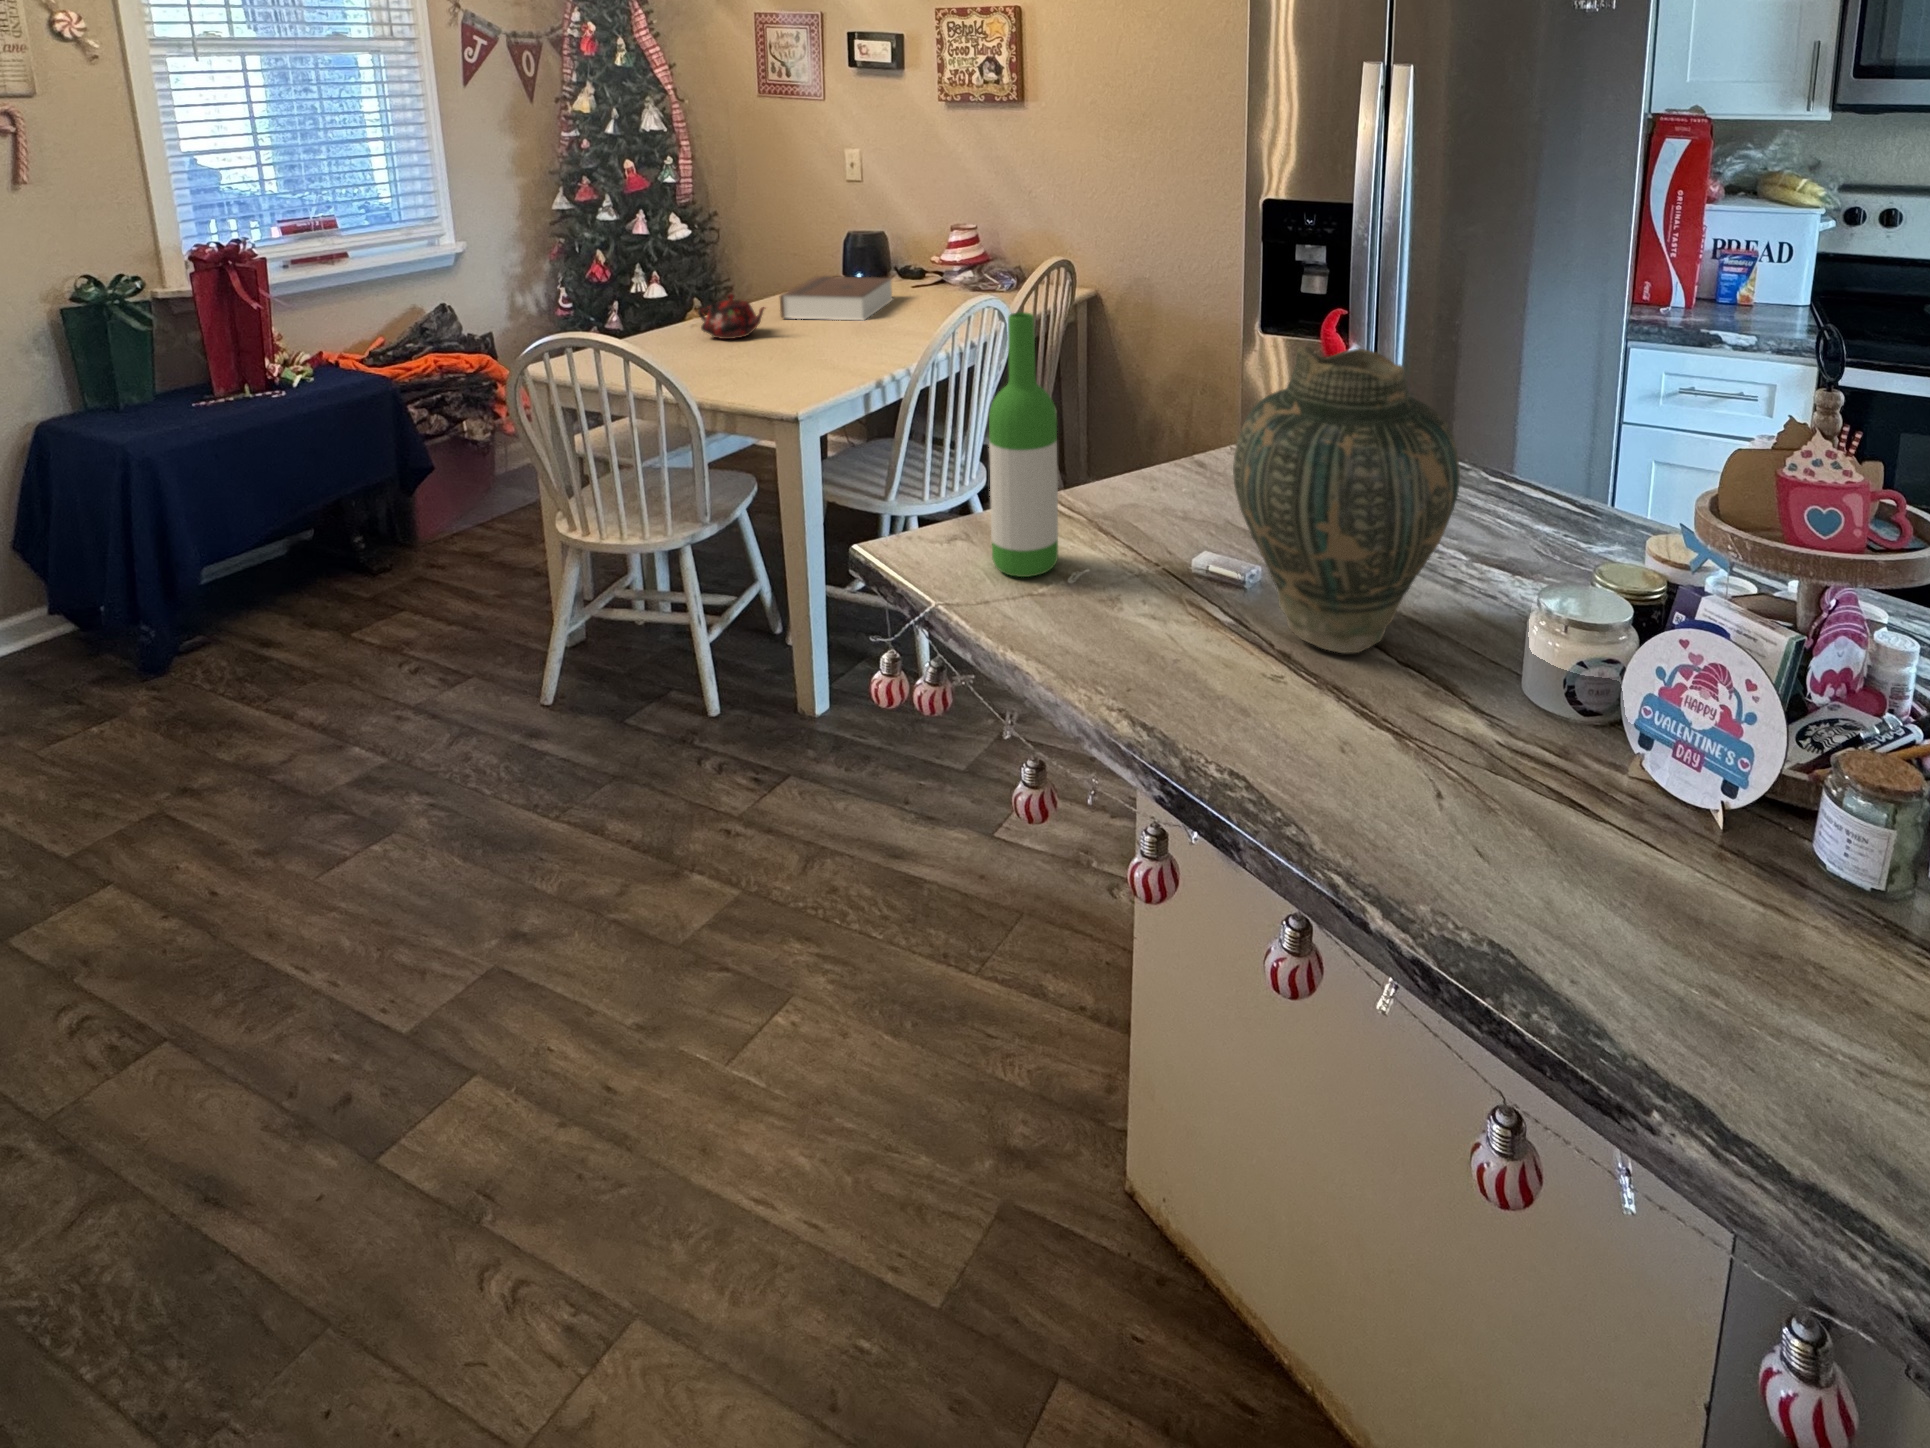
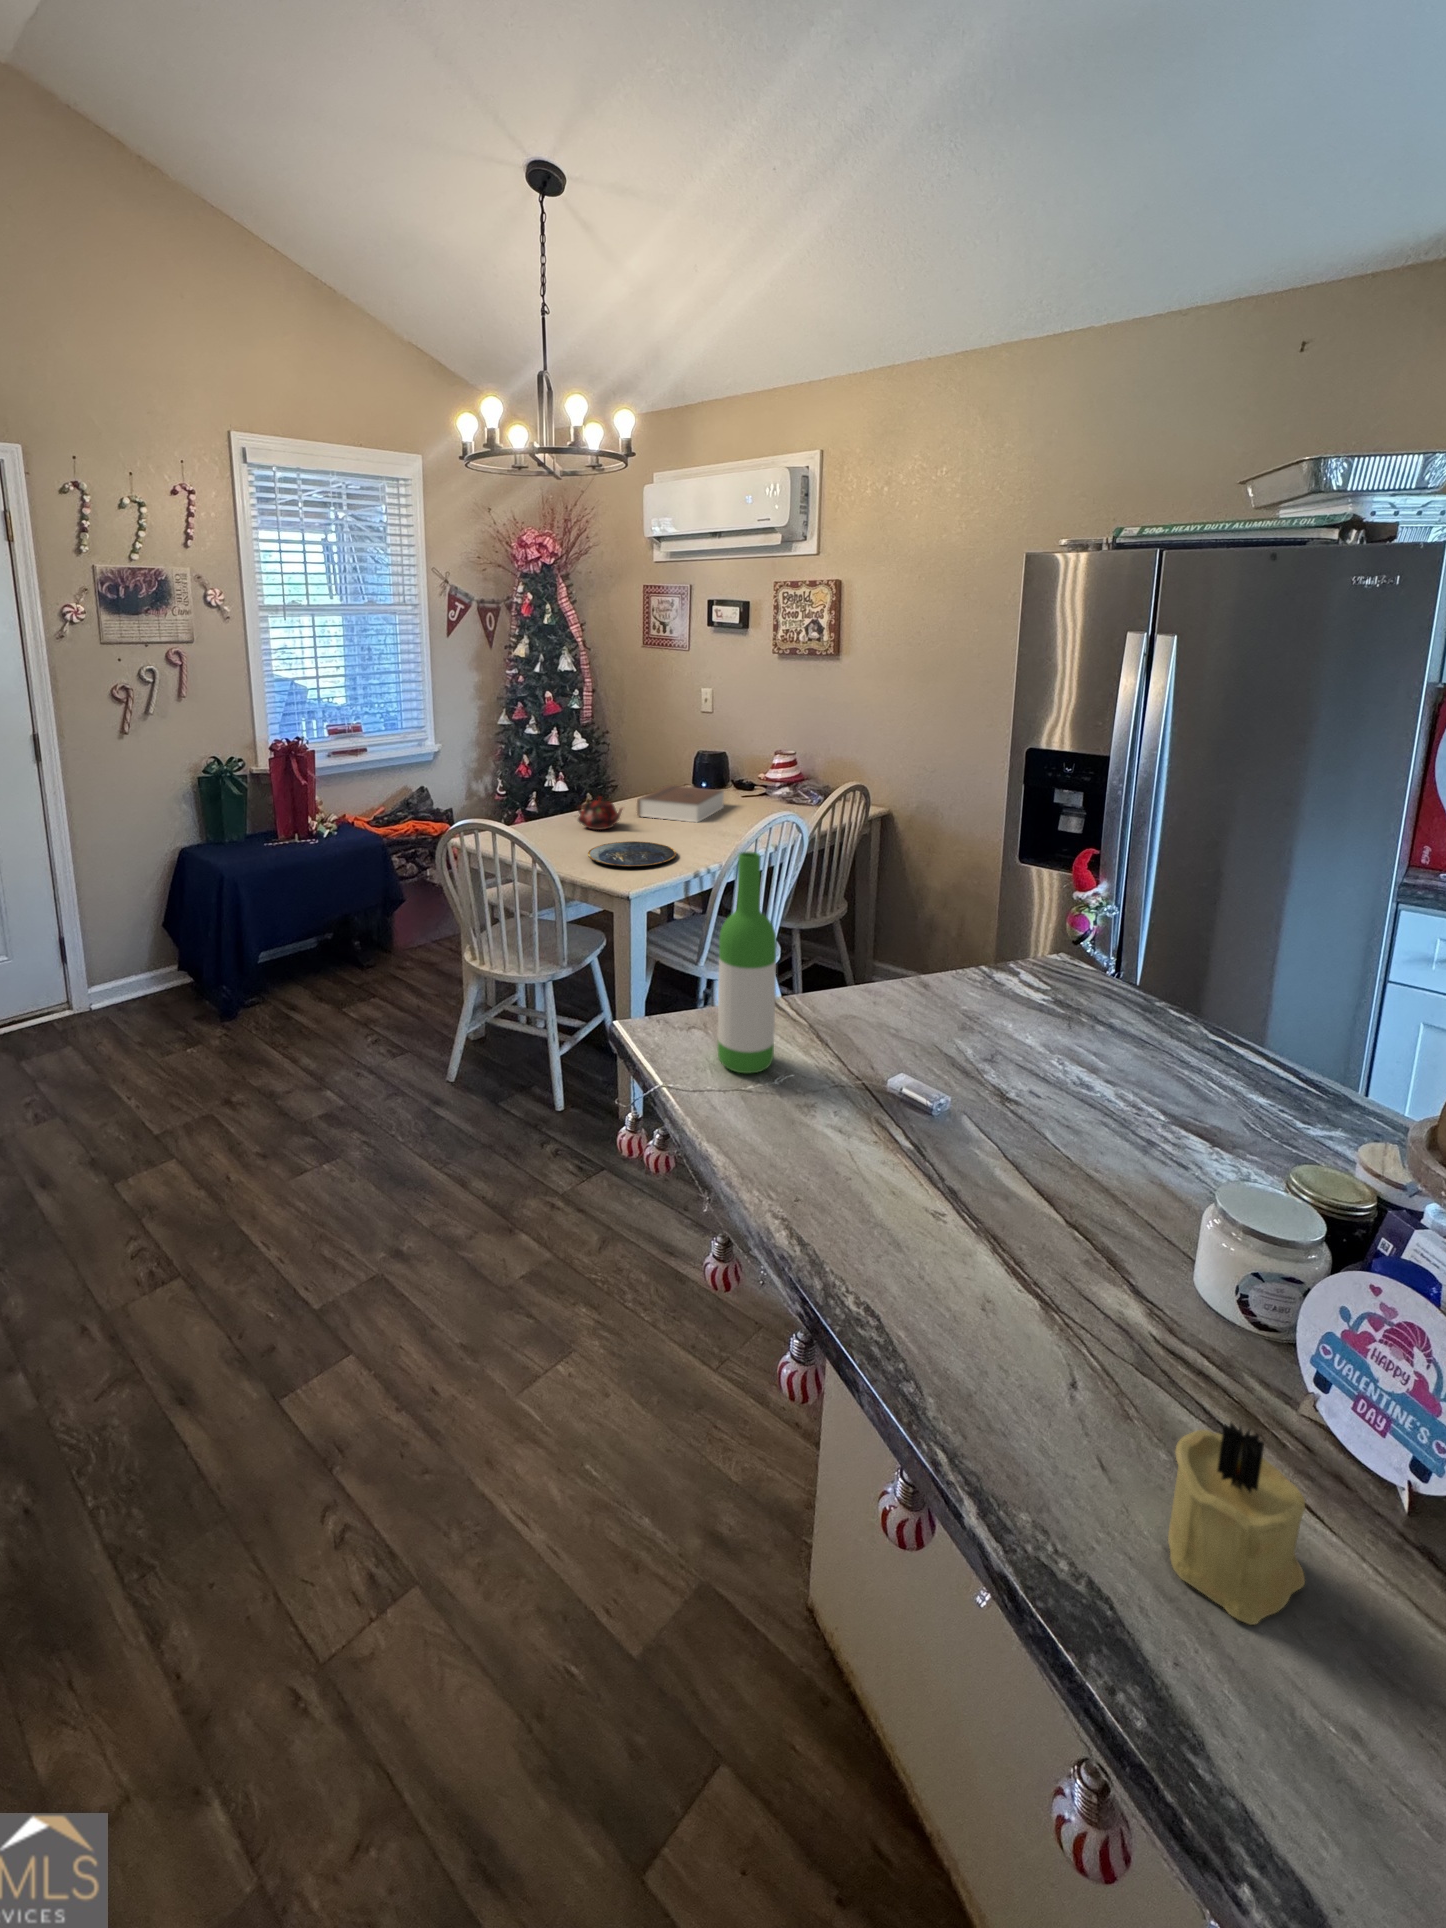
vase: present [1233,346,1460,653] -> none [916,911,1141,1206]
plate: none [727,348,847,380] -> present [588,841,676,867]
candle: none [1549,765,1662,941] -> present [1168,1423,1305,1625]

